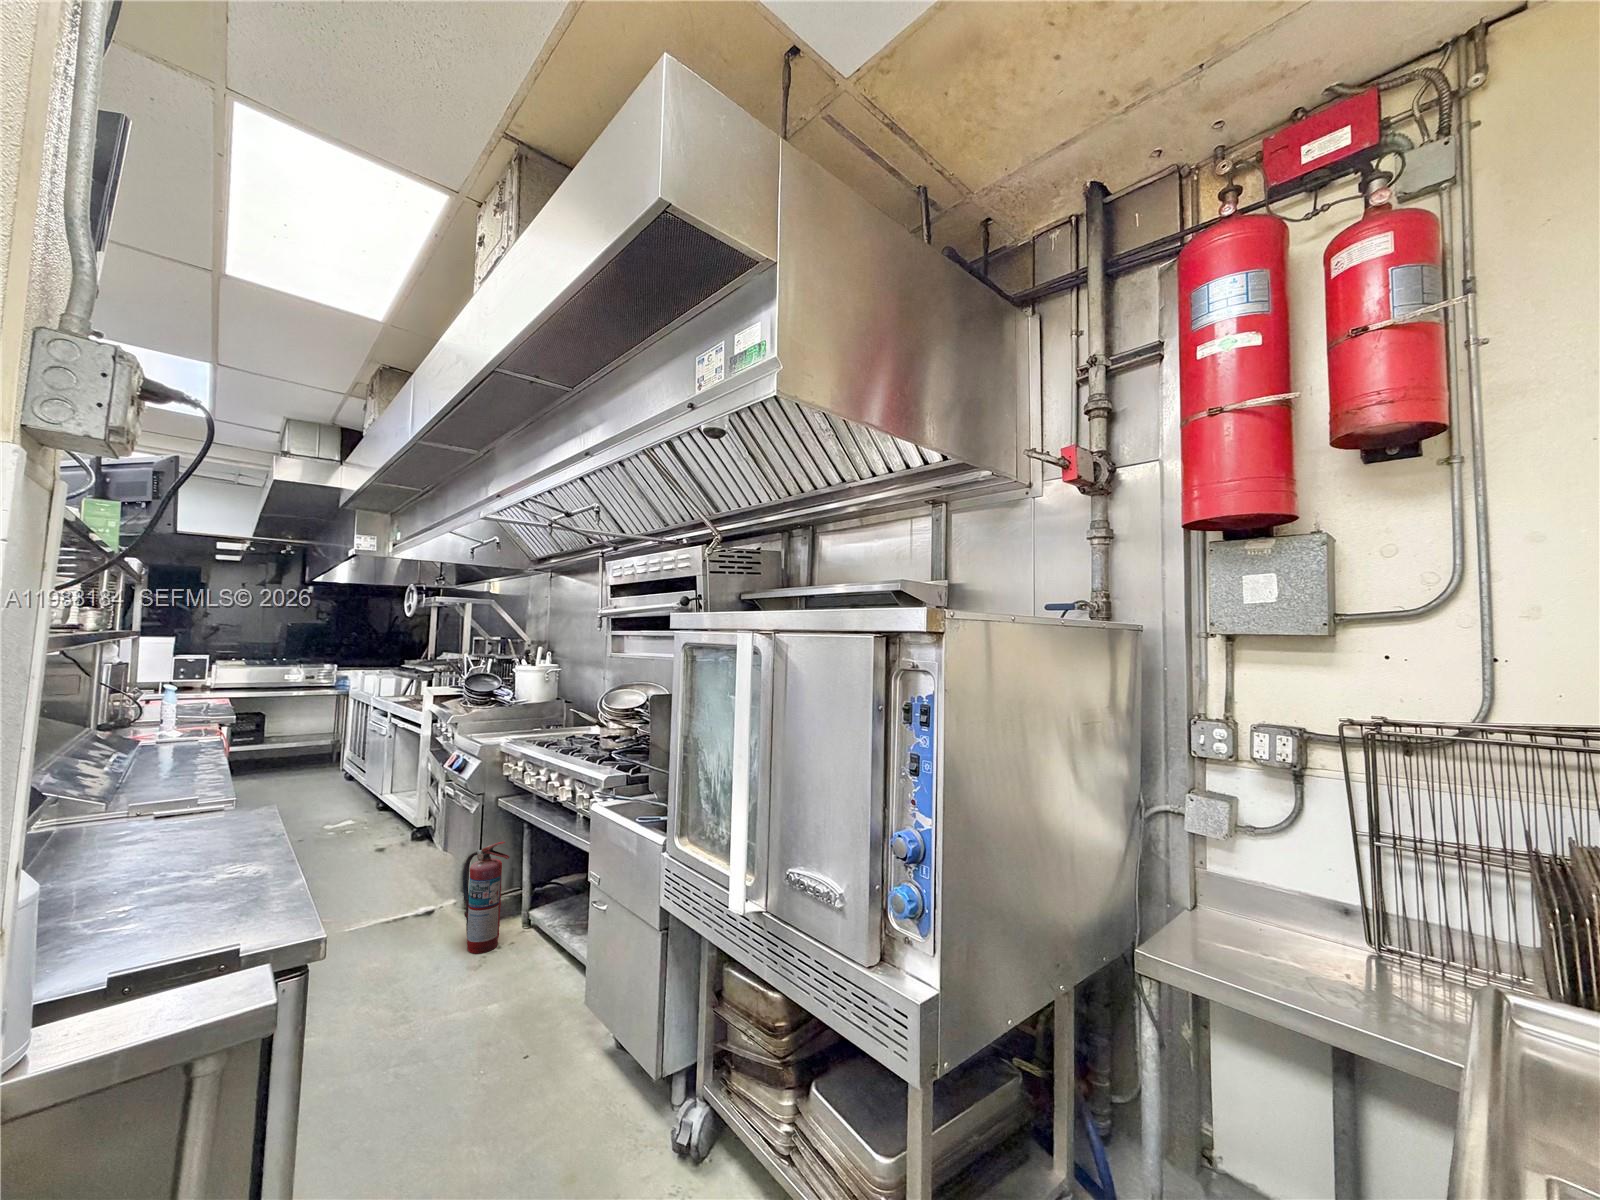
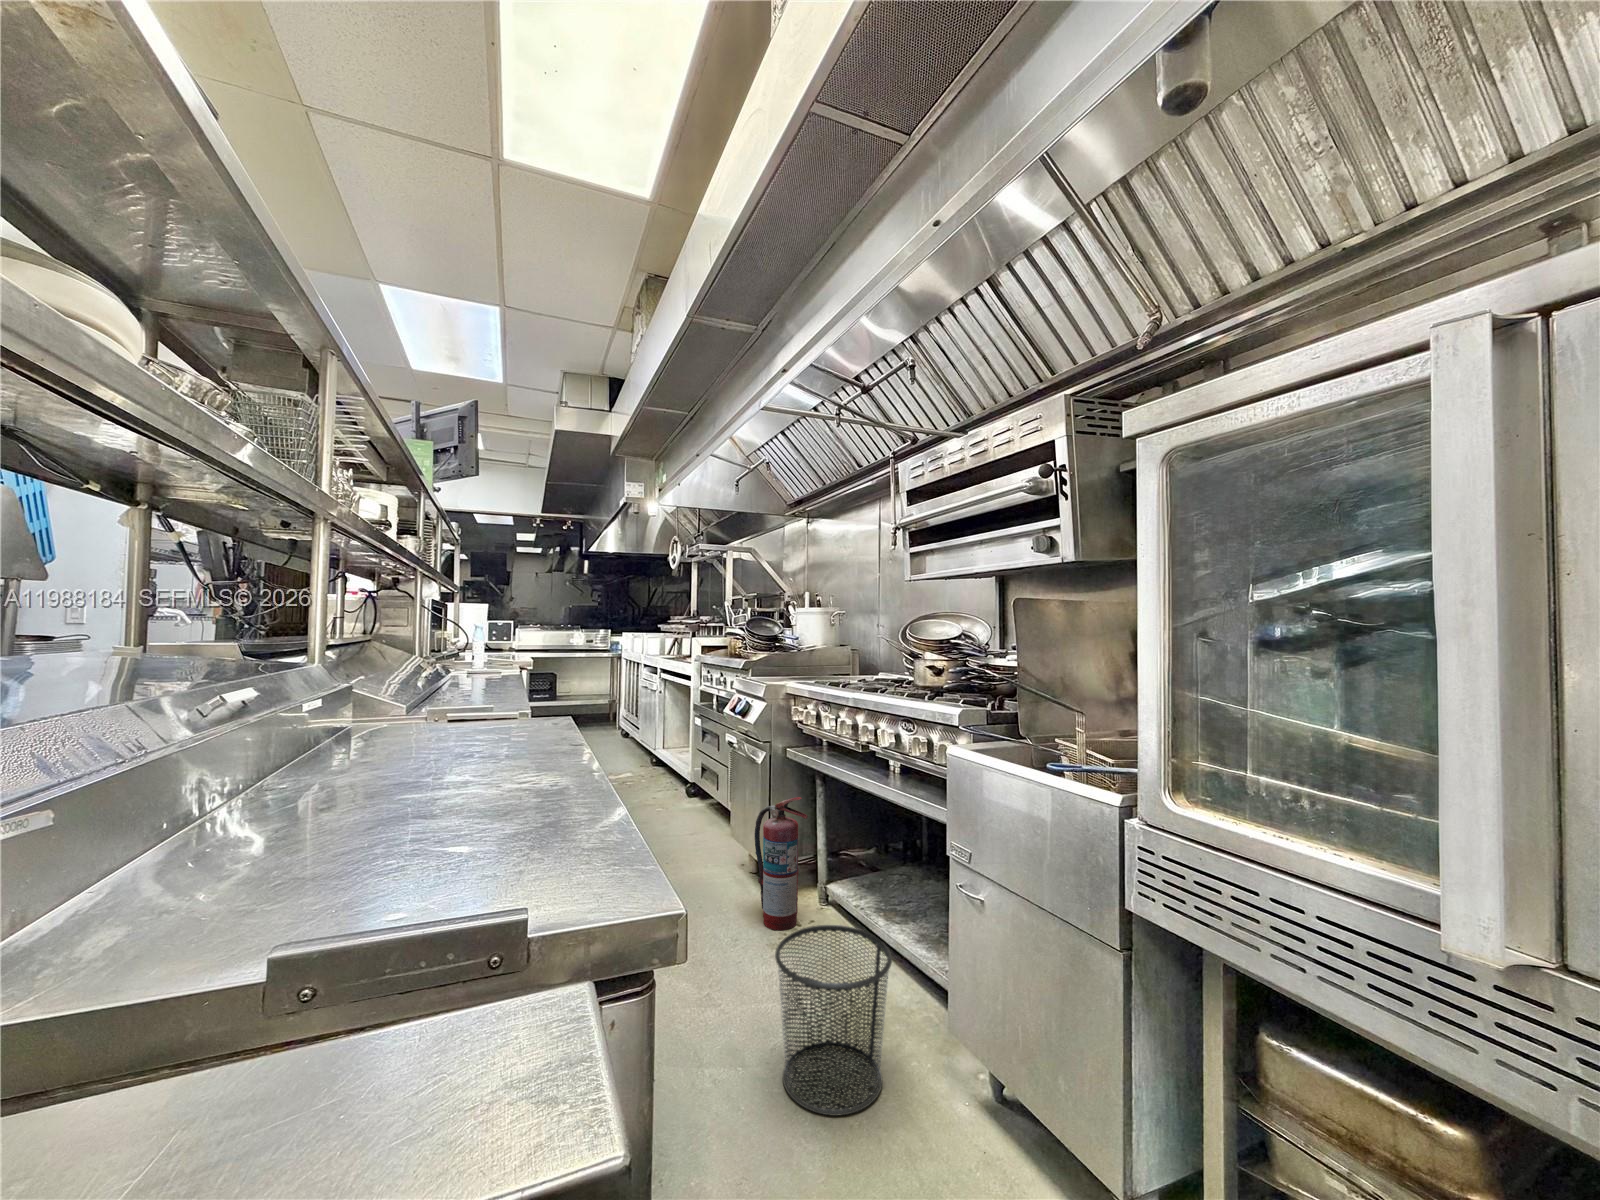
waste bin: none [454,941,547,1078] -> present [775,925,892,1116]

